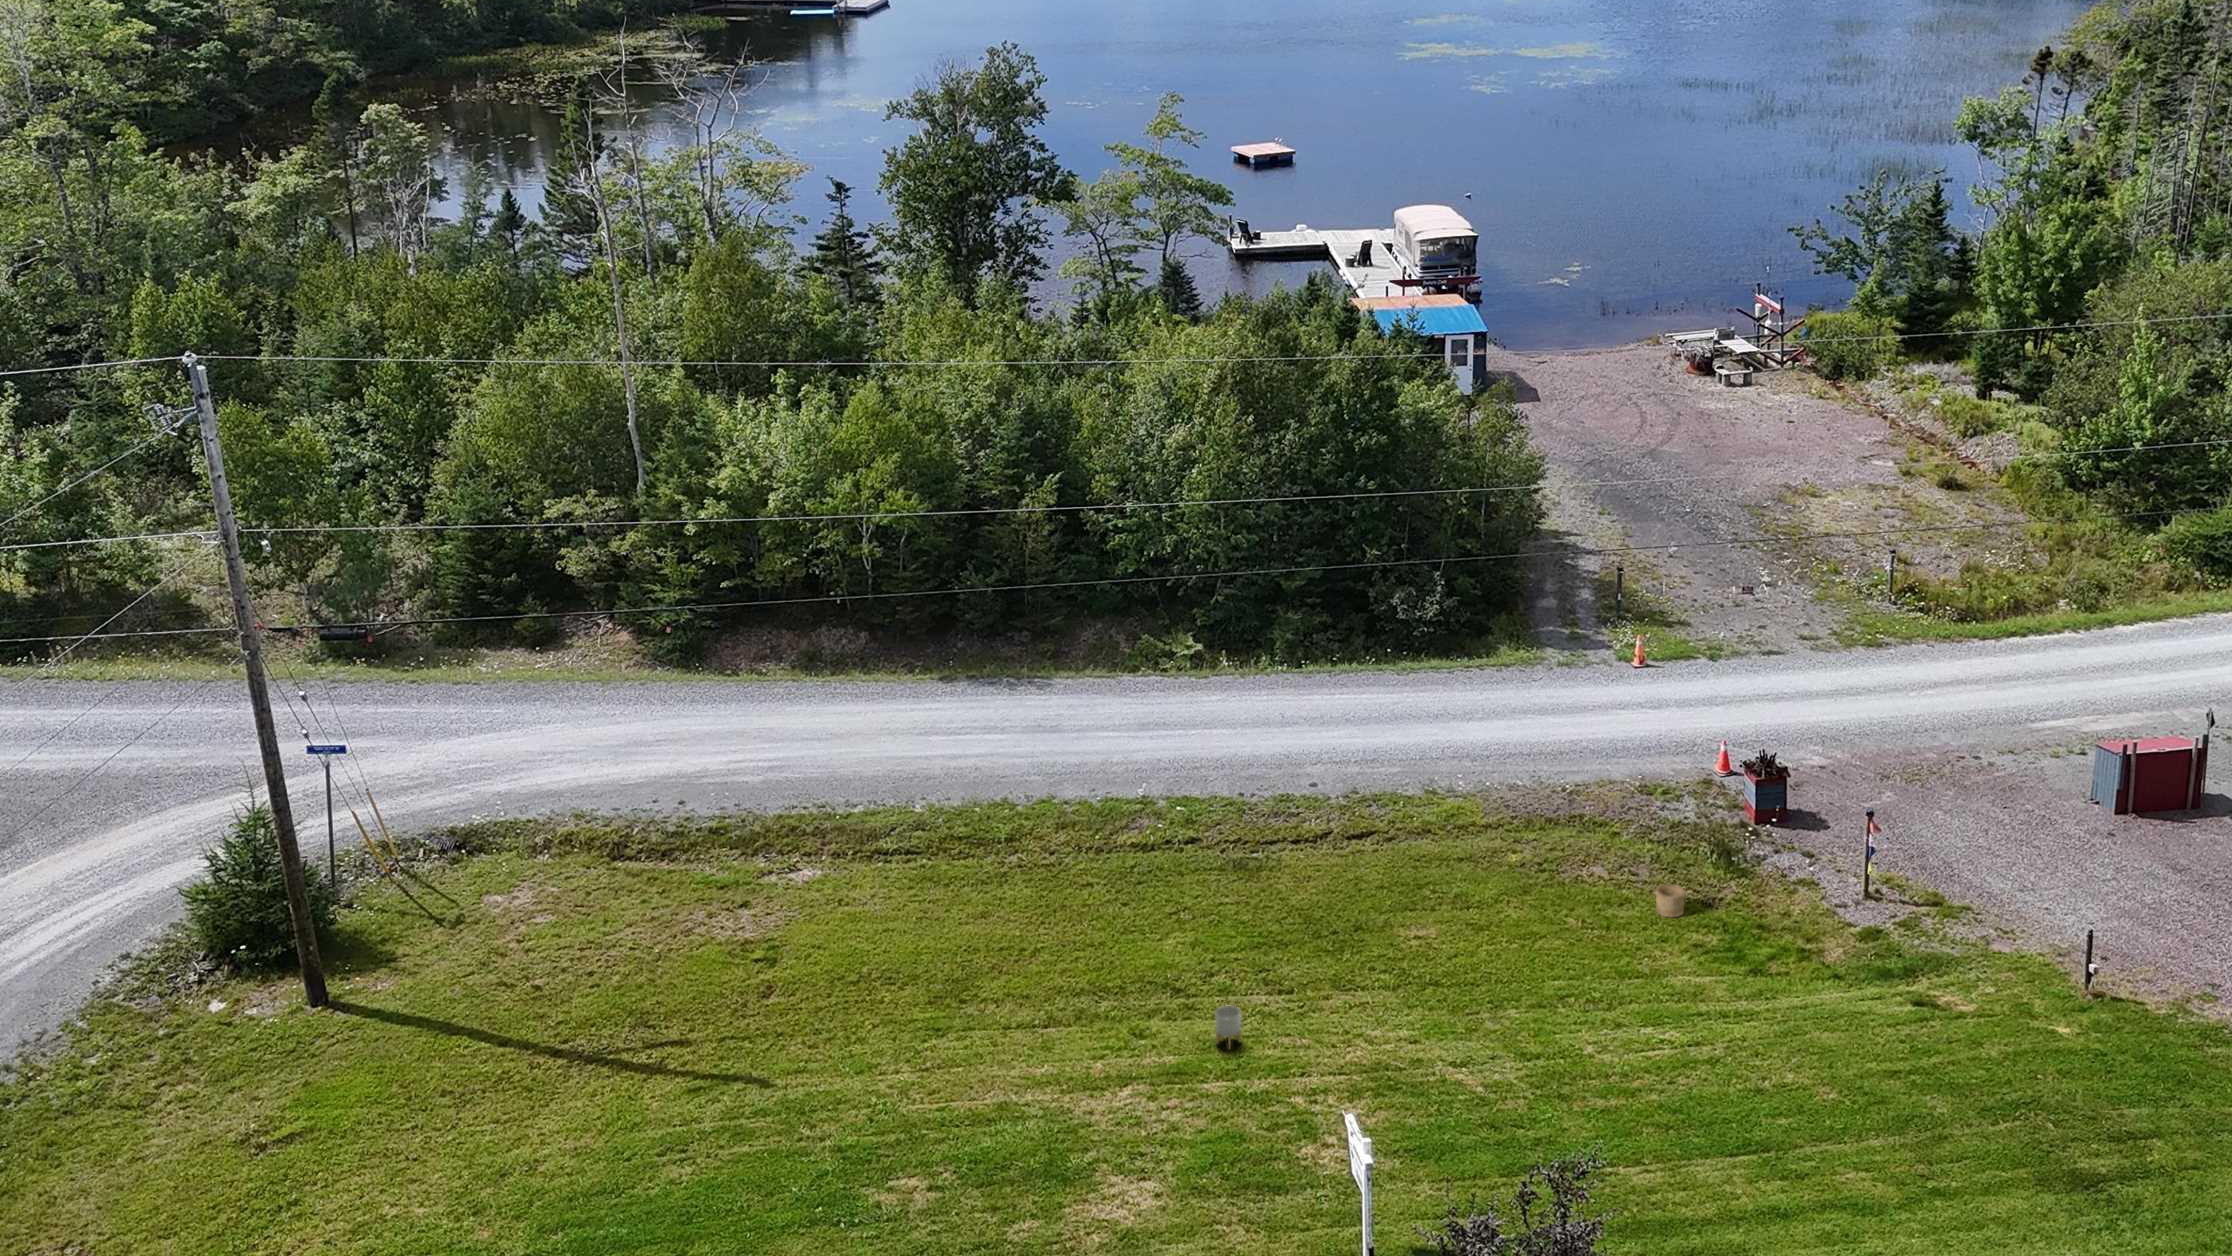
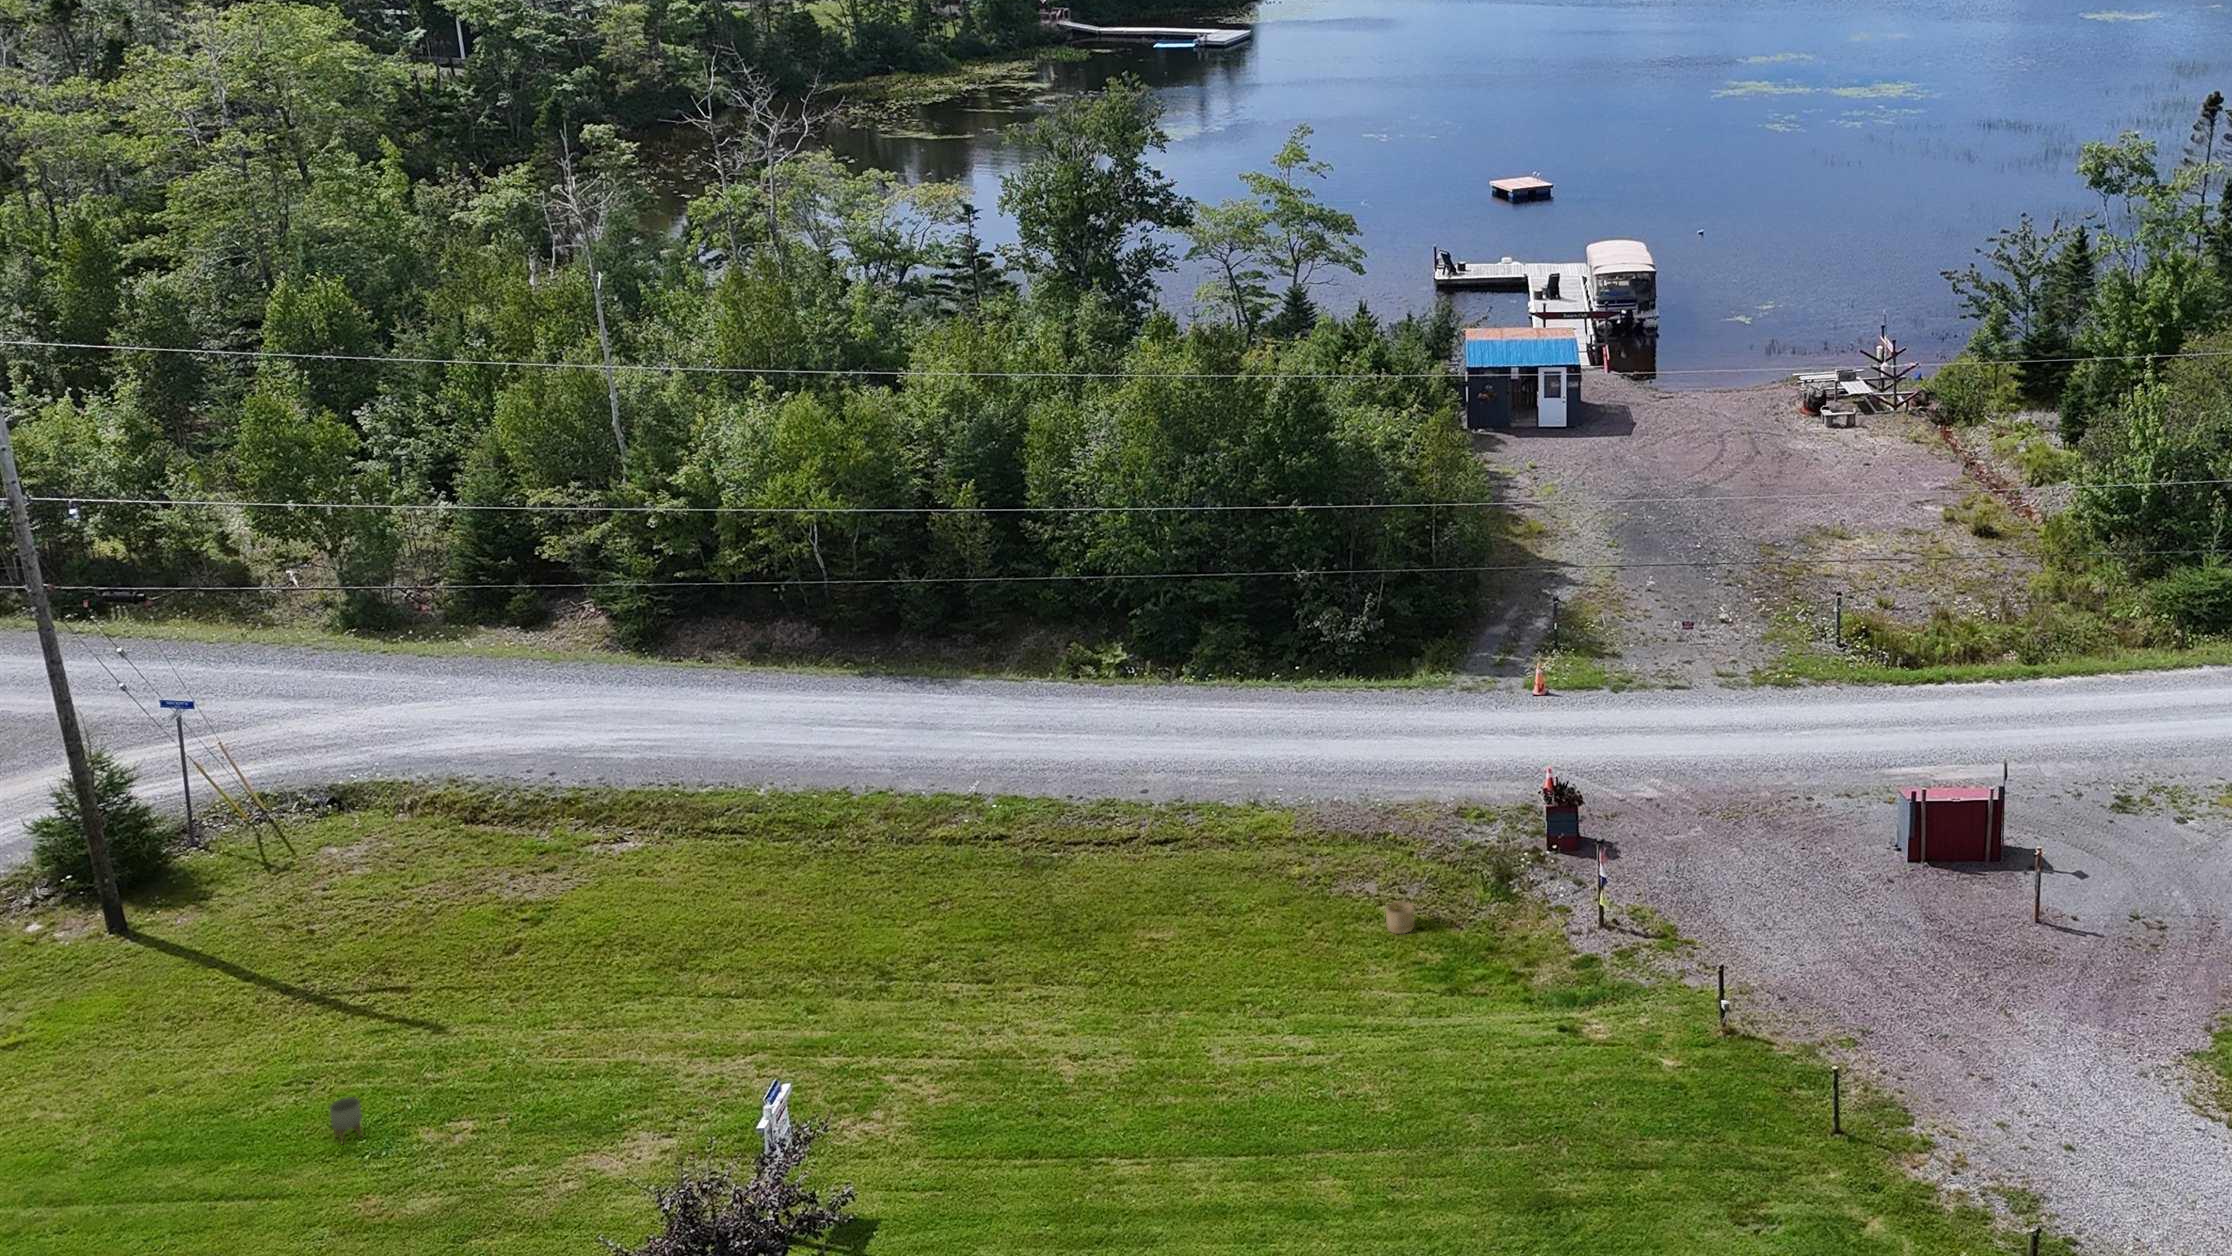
planter: present [1216,1005,1241,1048] -> present [330,1097,362,1144]

